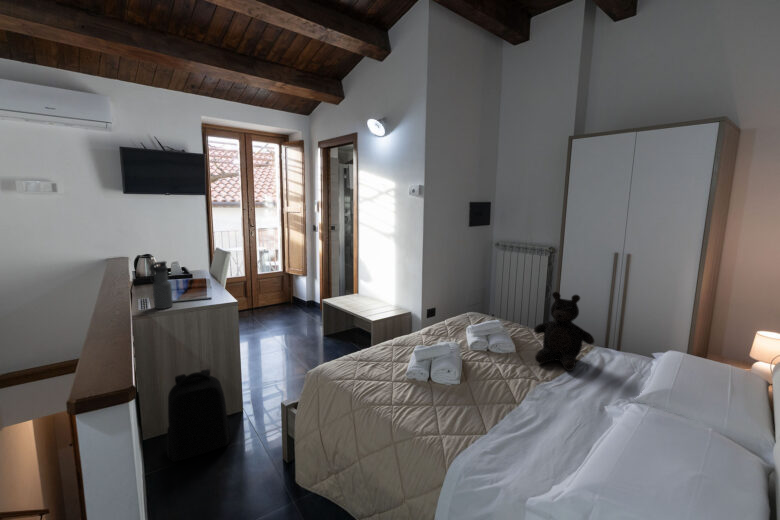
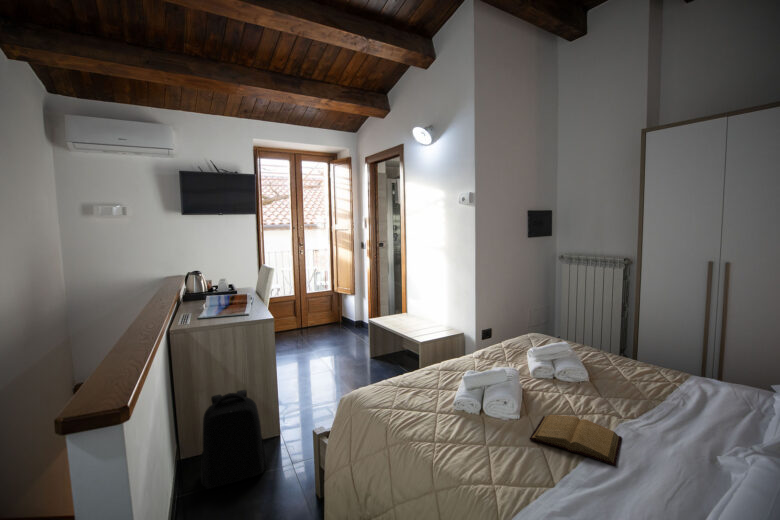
water bottle: present [150,261,173,309] -> none [190,277,213,326]
teddy bear: present [534,292,594,371] -> none [611,307,694,407]
book: none [468,380,538,416] -> present [530,415,622,466]

